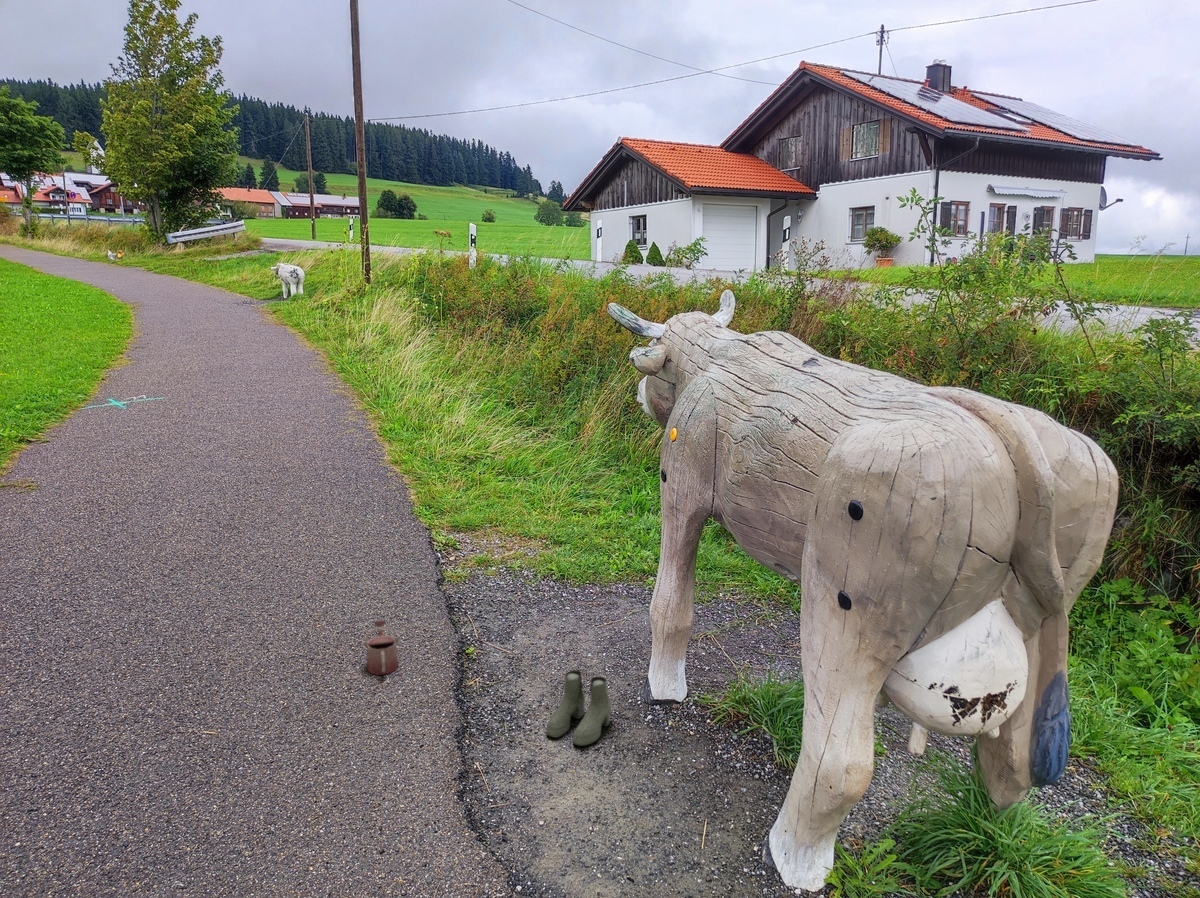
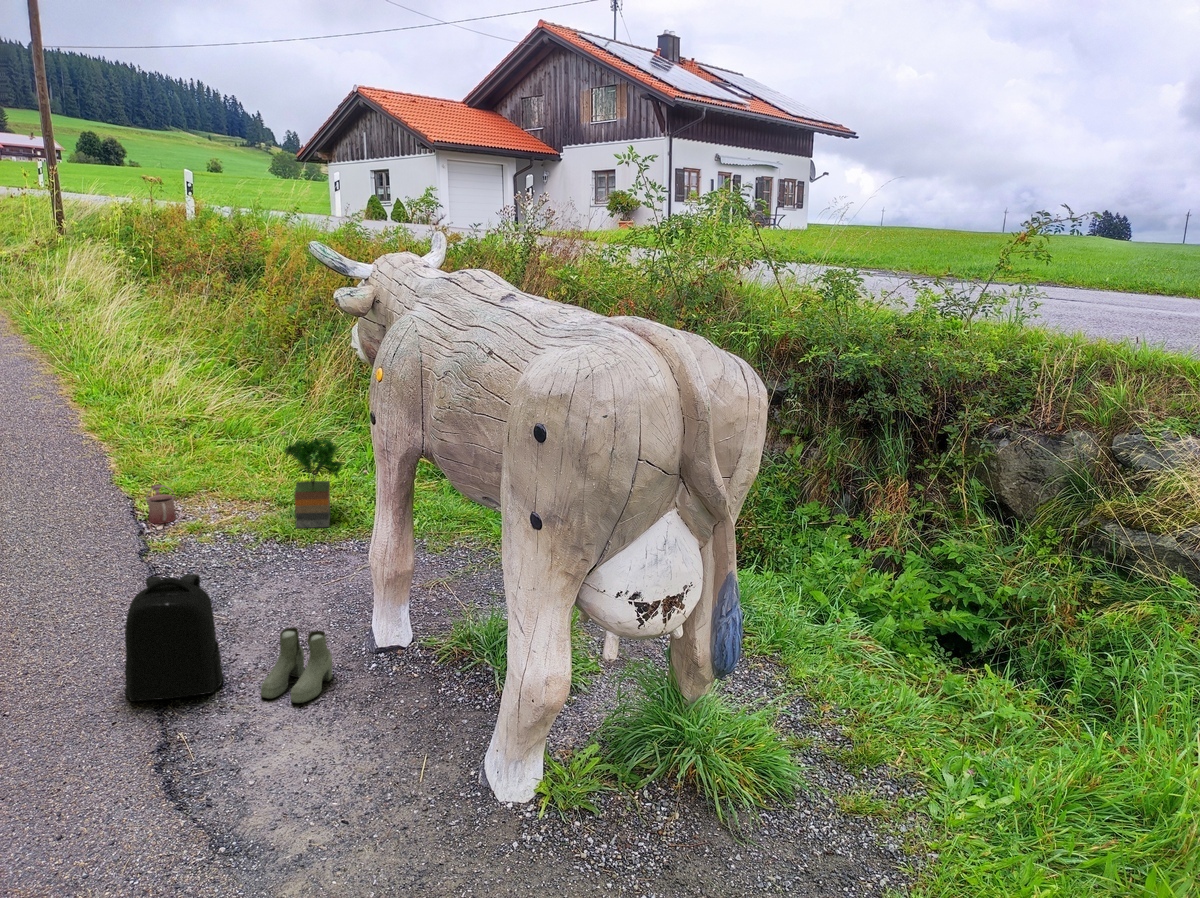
potted tree: none [562,482,619,567] -> present [284,439,343,528]
backpack: none [431,611,513,726] -> present [125,574,223,701]
watering can: present [364,620,399,675] -> present [146,484,176,524]

